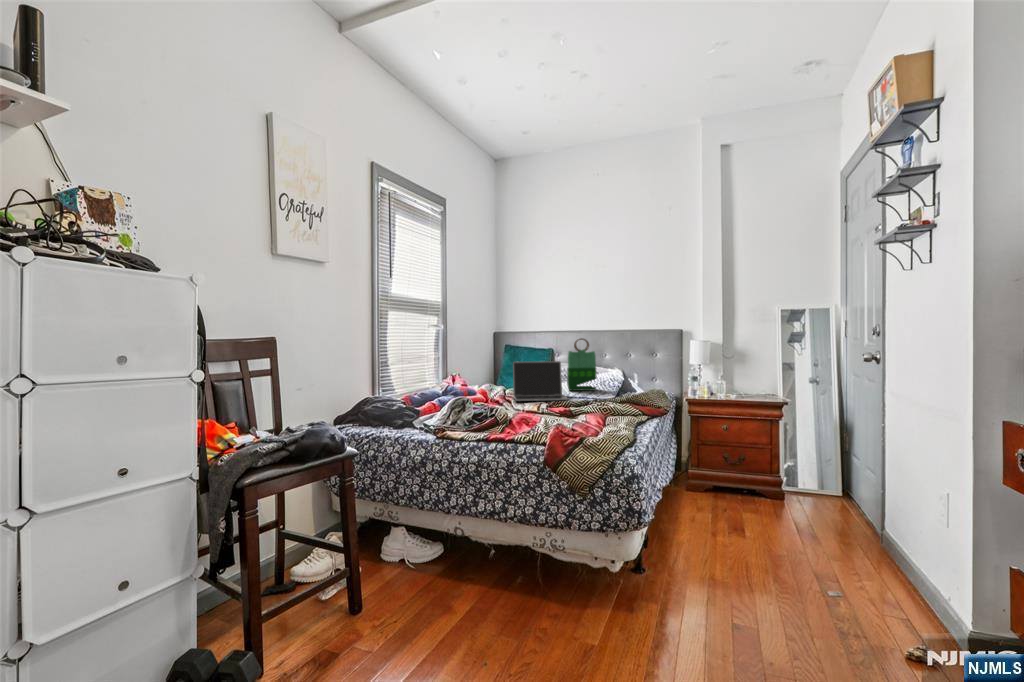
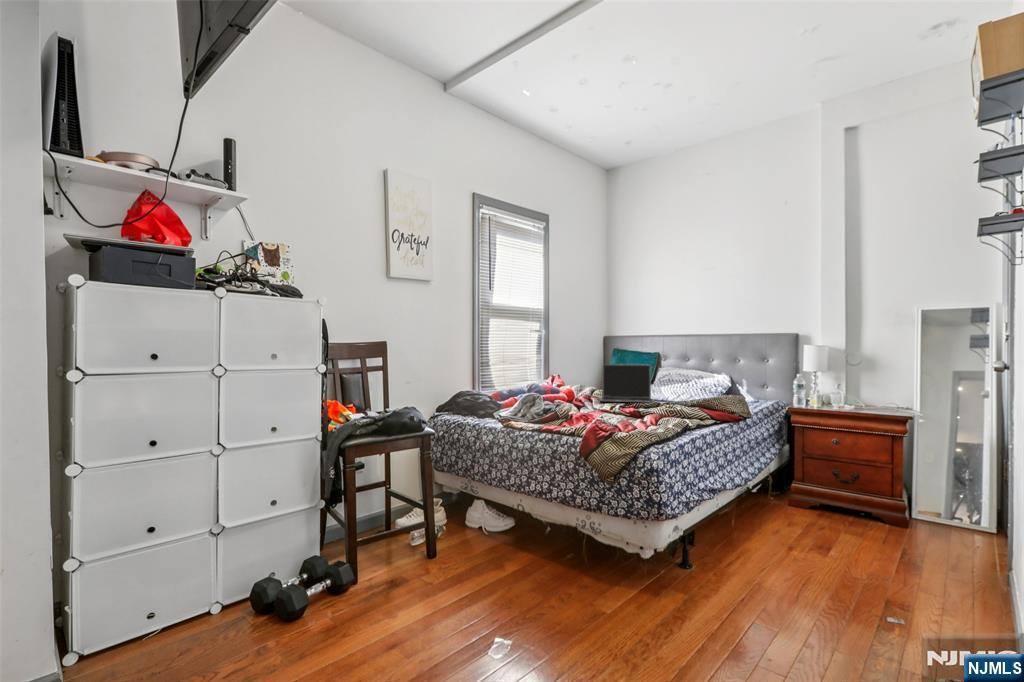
tote bag: present [567,338,597,391] -> none [663,342,693,395]

